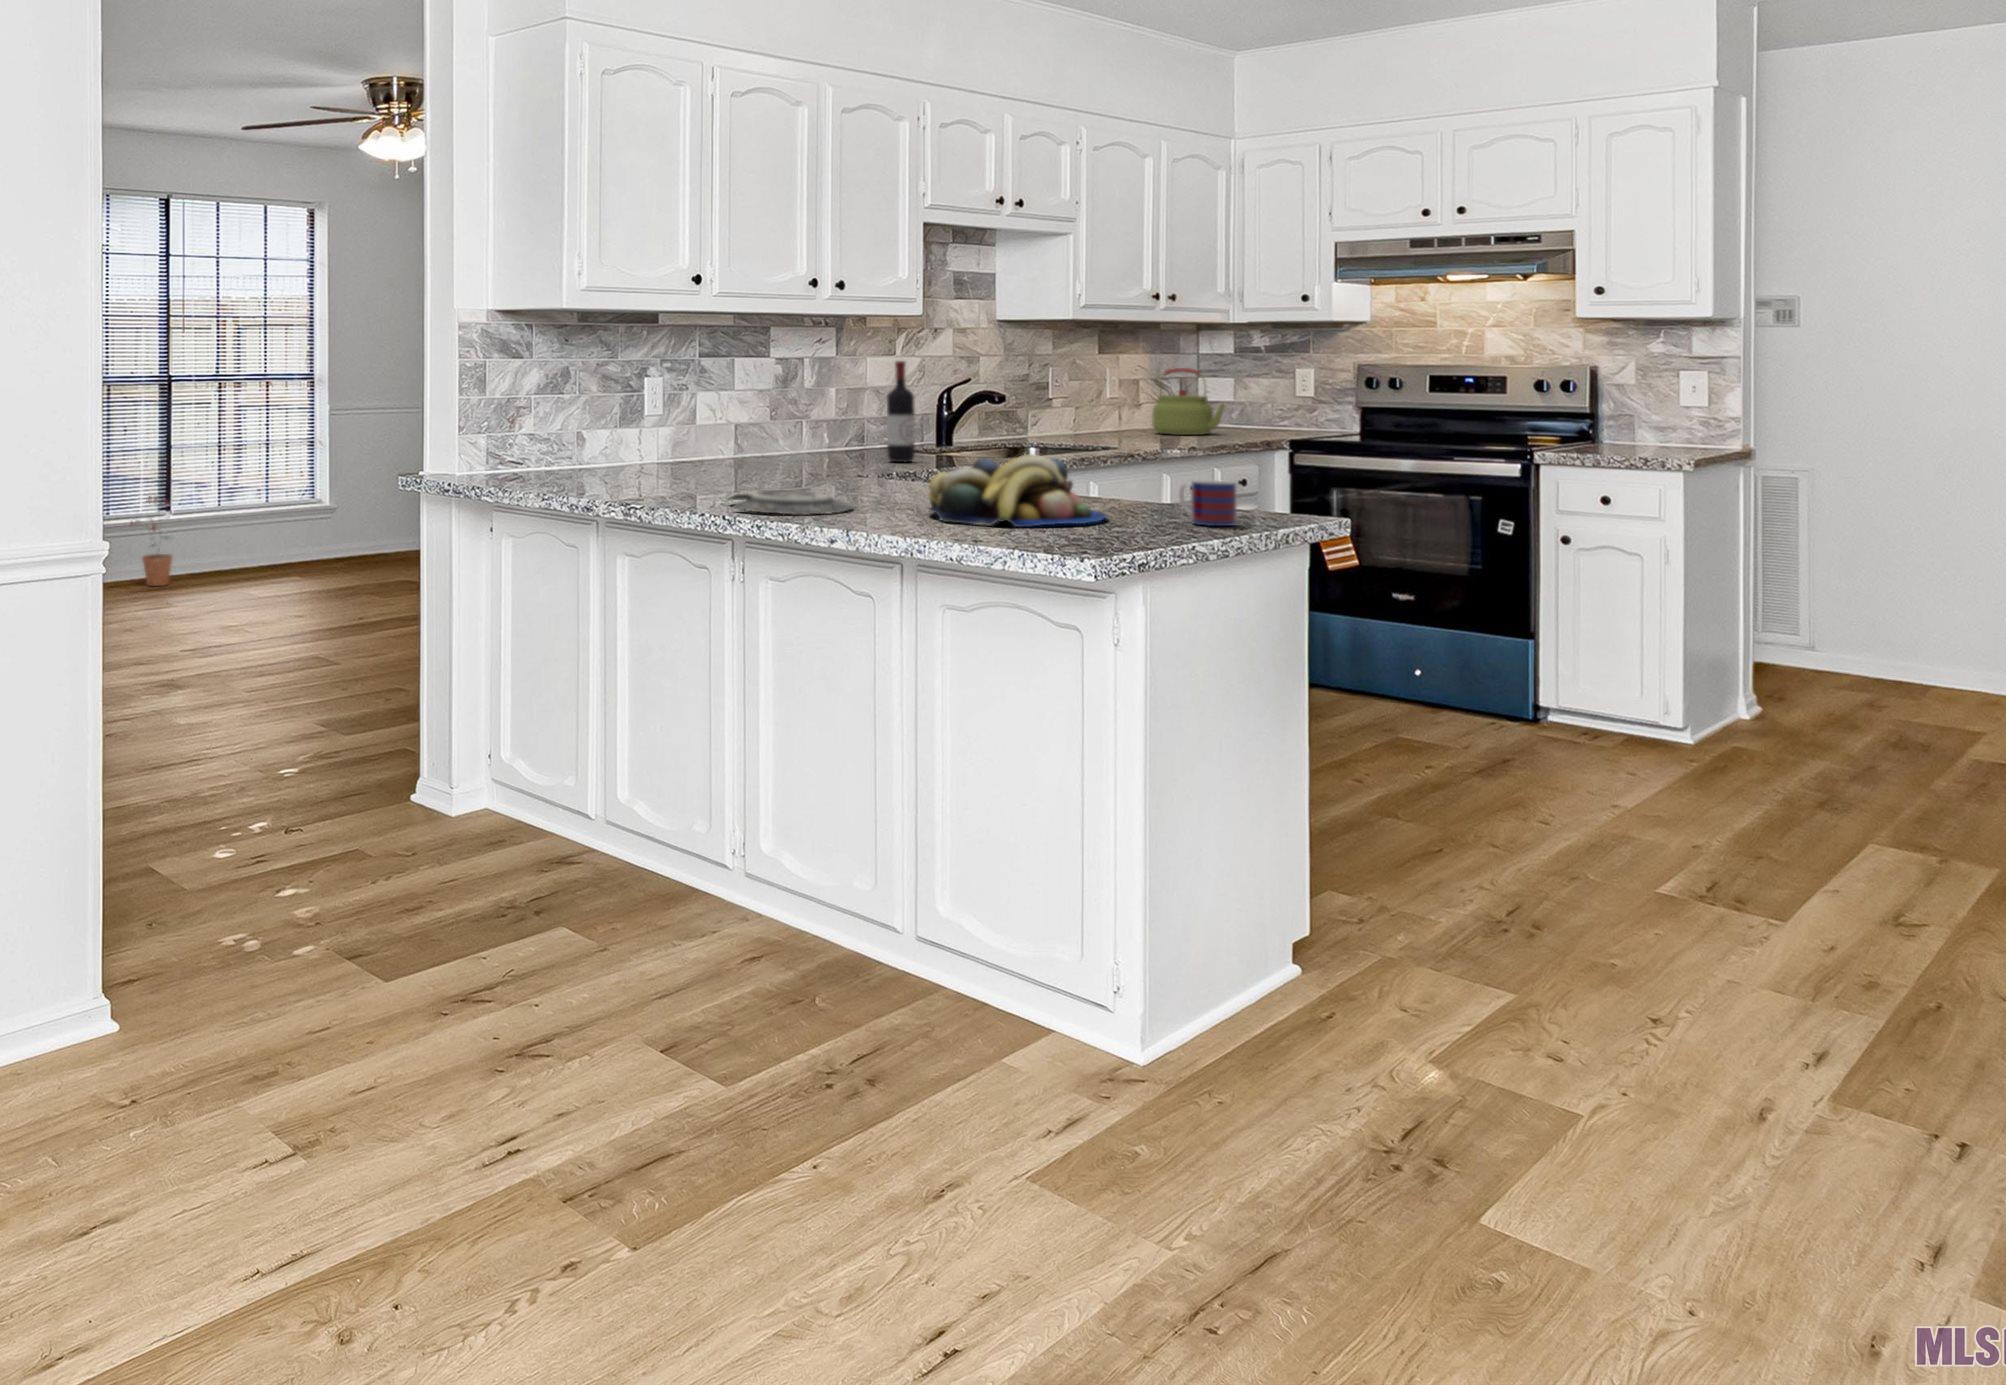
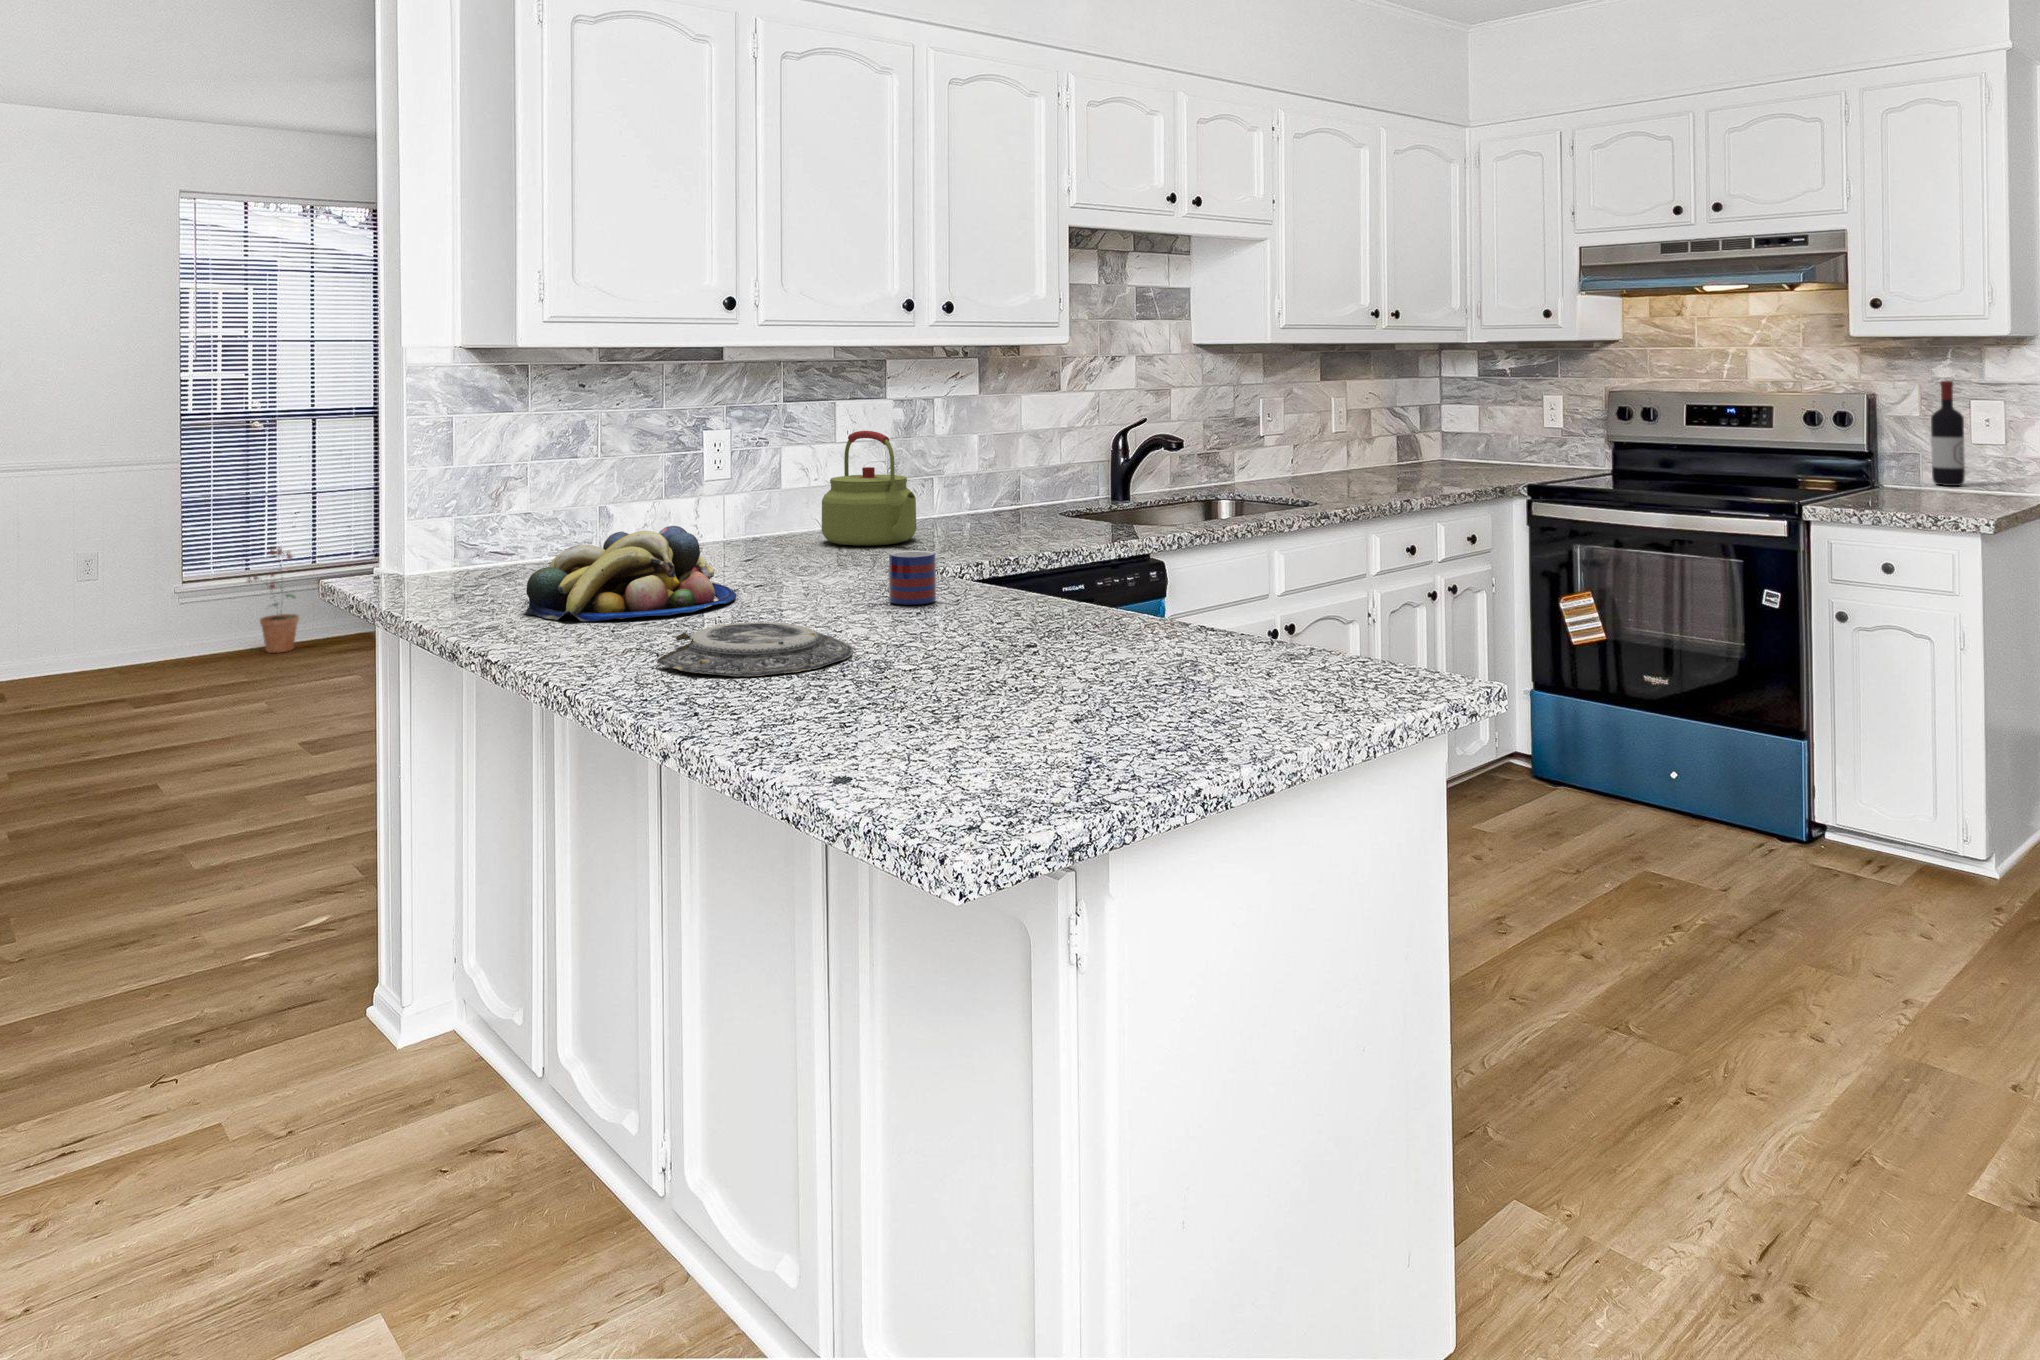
wine bottle: present [887,361,915,462] -> present [1931,381,1965,486]
kettle: present [1152,368,1225,435] -> present [822,431,917,546]
fruit bowl: present [929,454,1106,527] -> present [525,526,736,621]
mug: present [1179,480,1237,526] -> present [889,551,936,605]

